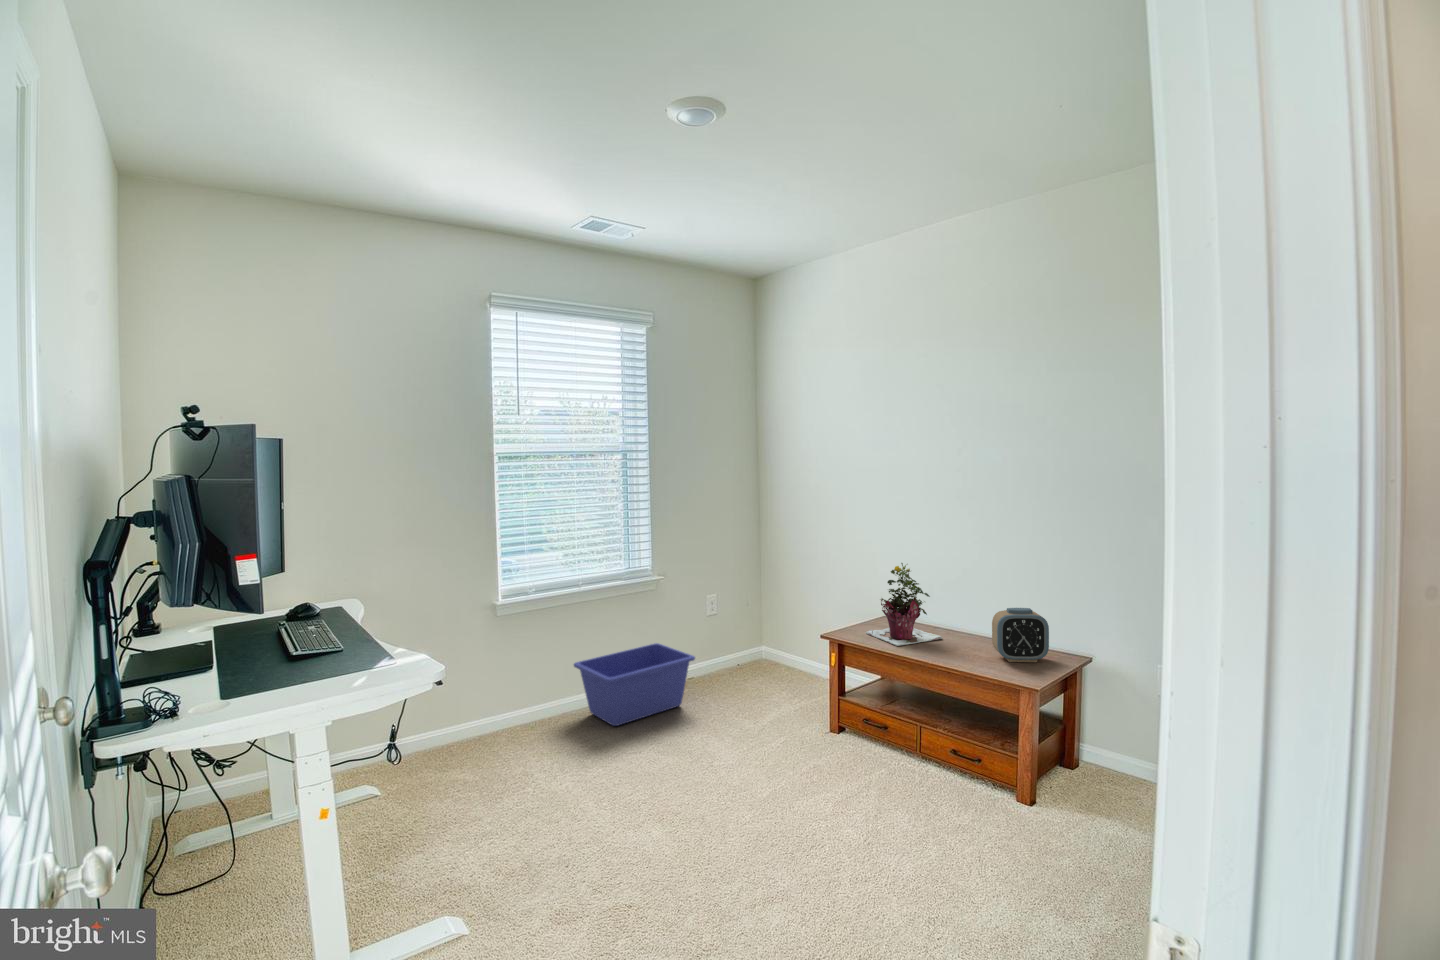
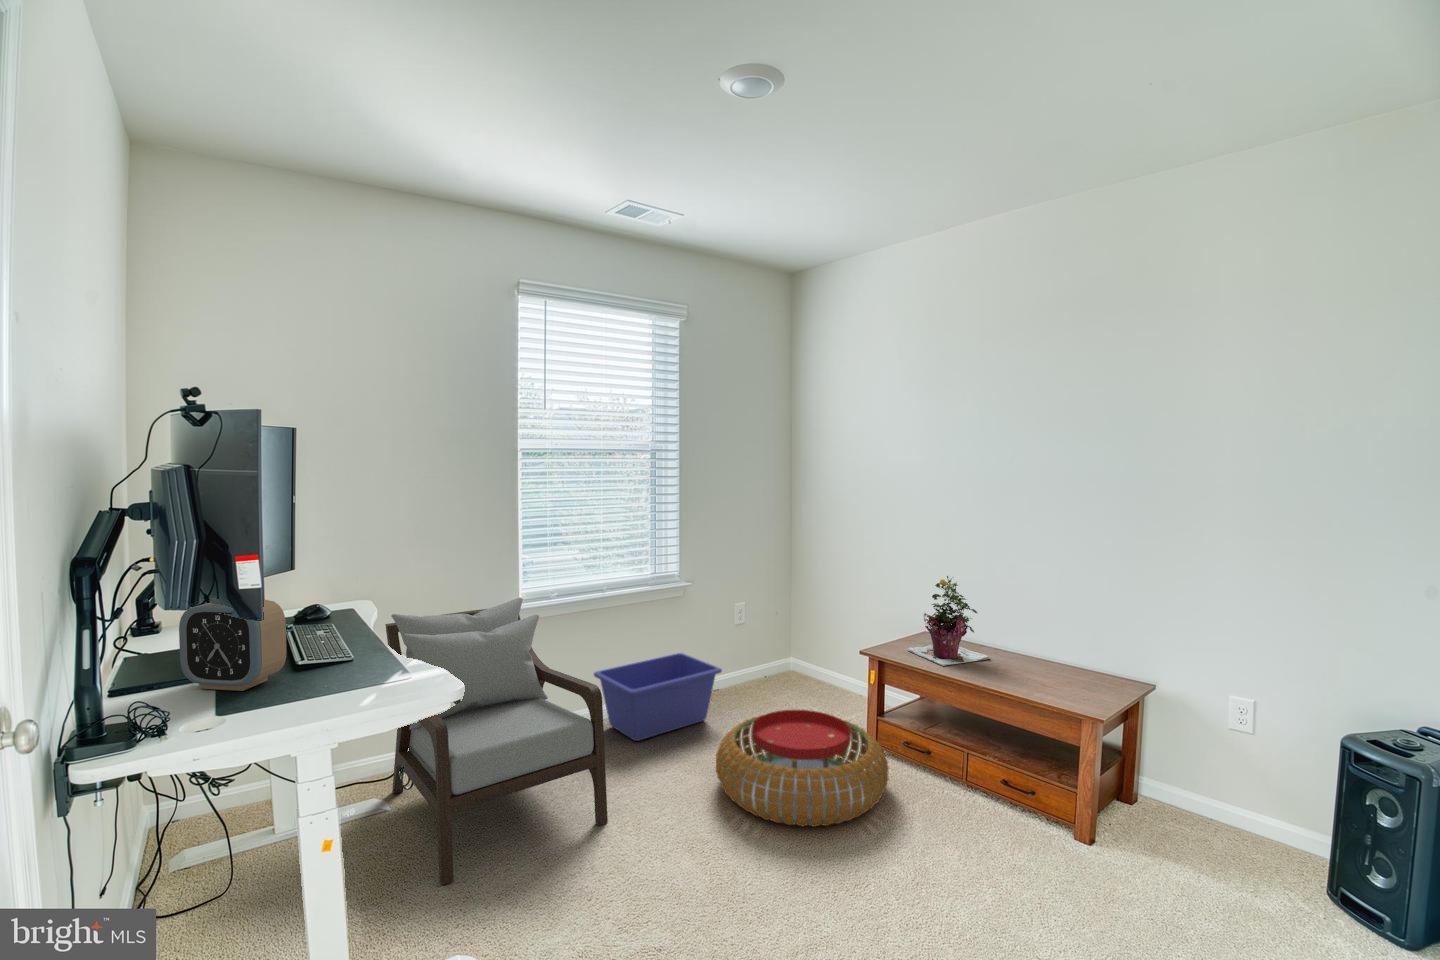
armchair: none [373,593,586,858] -> present [385,598,608,885]
alarm clock: present [992,608,1049,662] -> present [179,598,287,691]
pouf: none [687,691,847,797] -> present [716,710,889,827]

